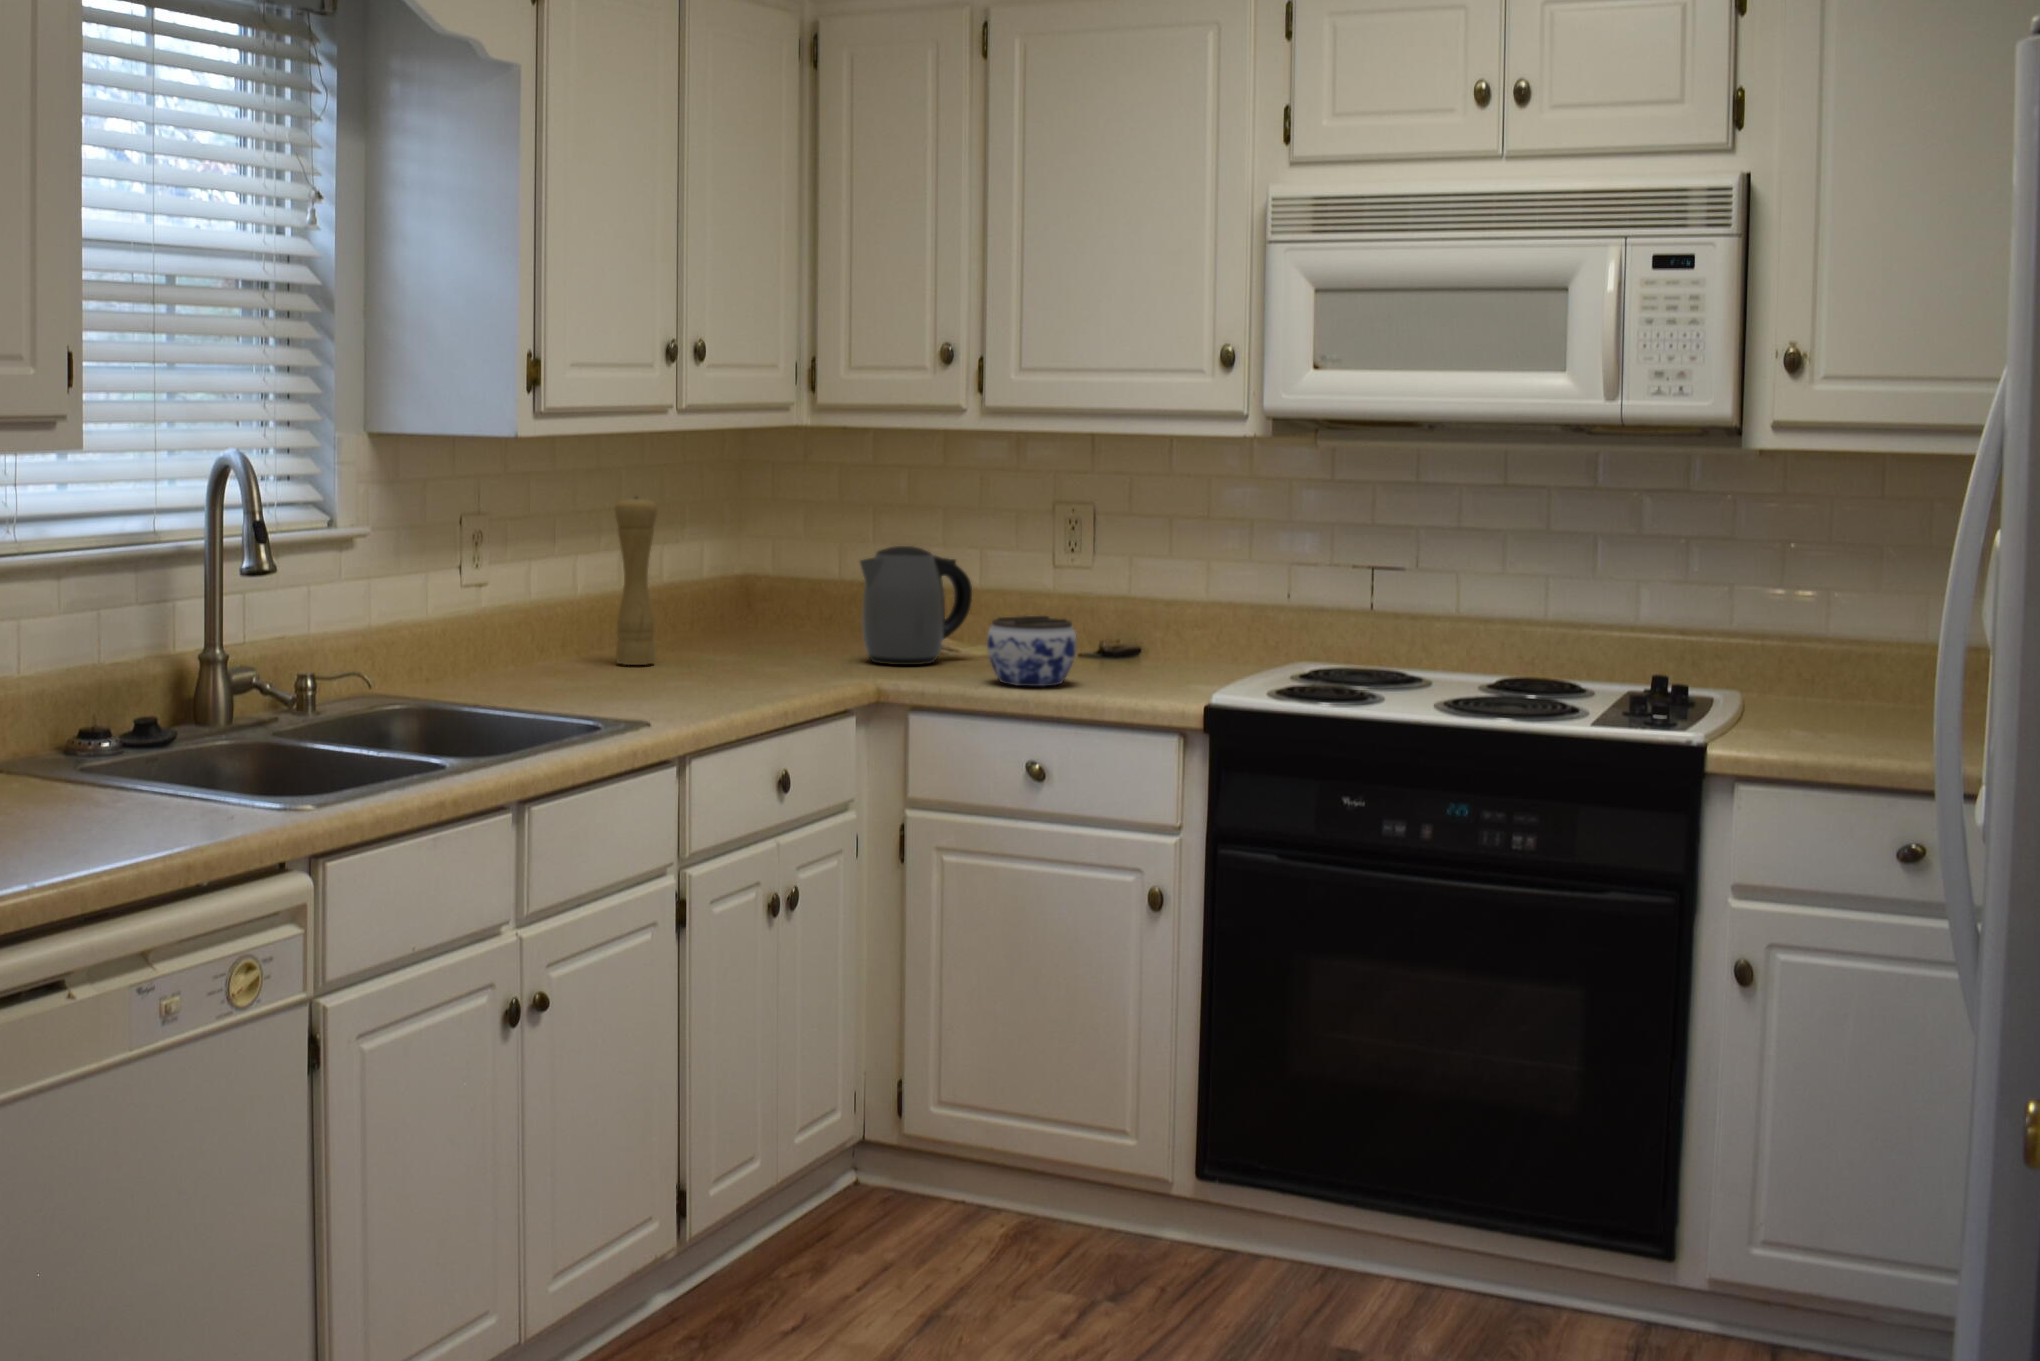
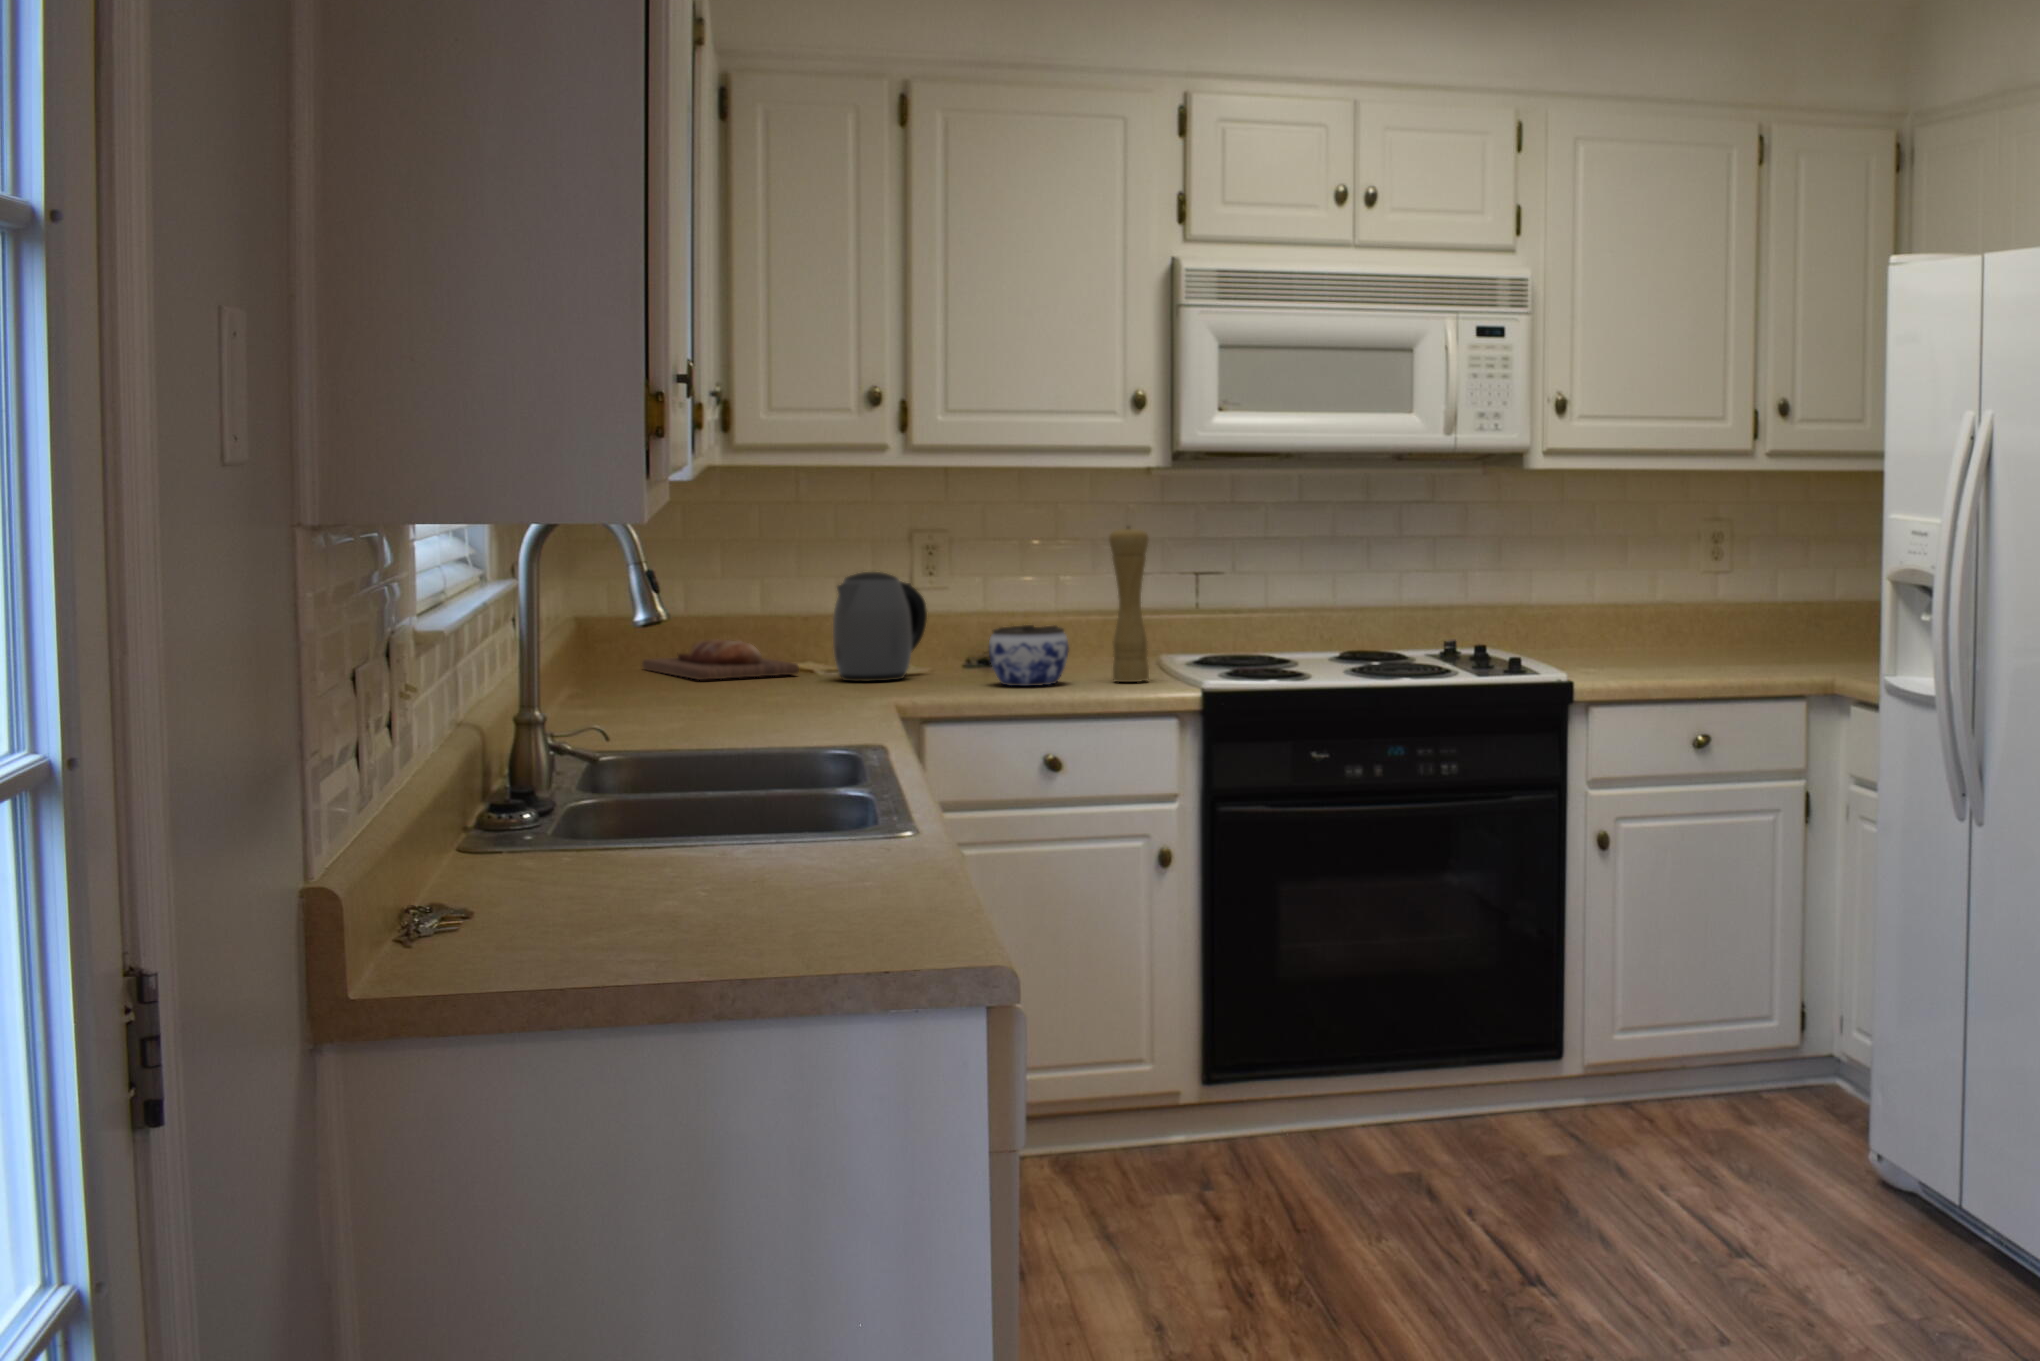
pepper mill: present [615,496,657,665] -> present [1109,527,1149,682]
bread loaf: none [745,603,852,649] -> present [642,640,799,680]

